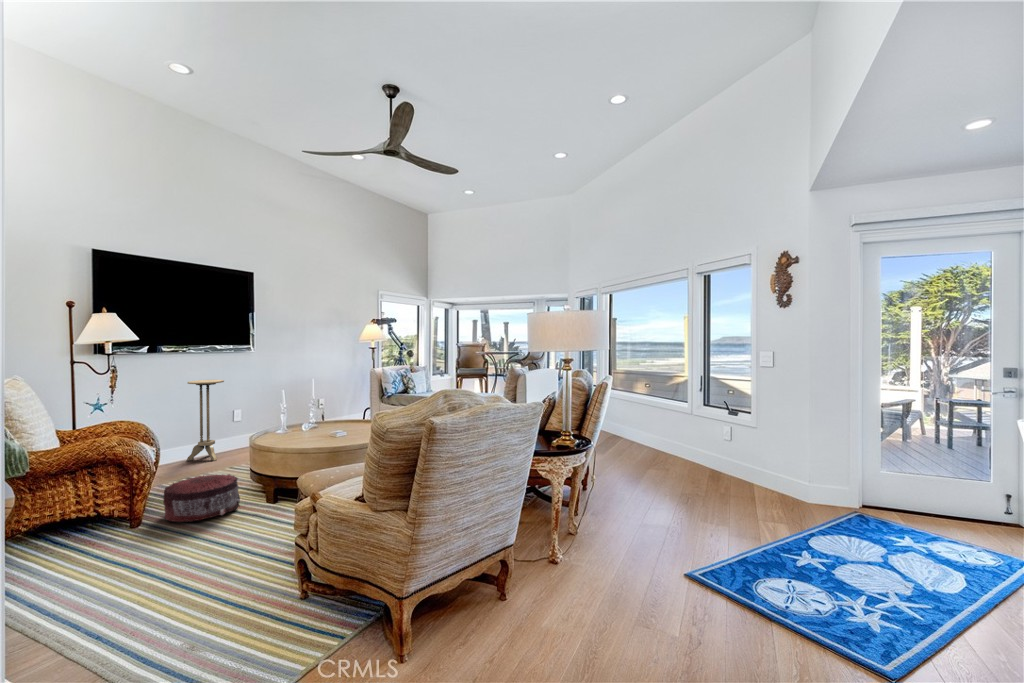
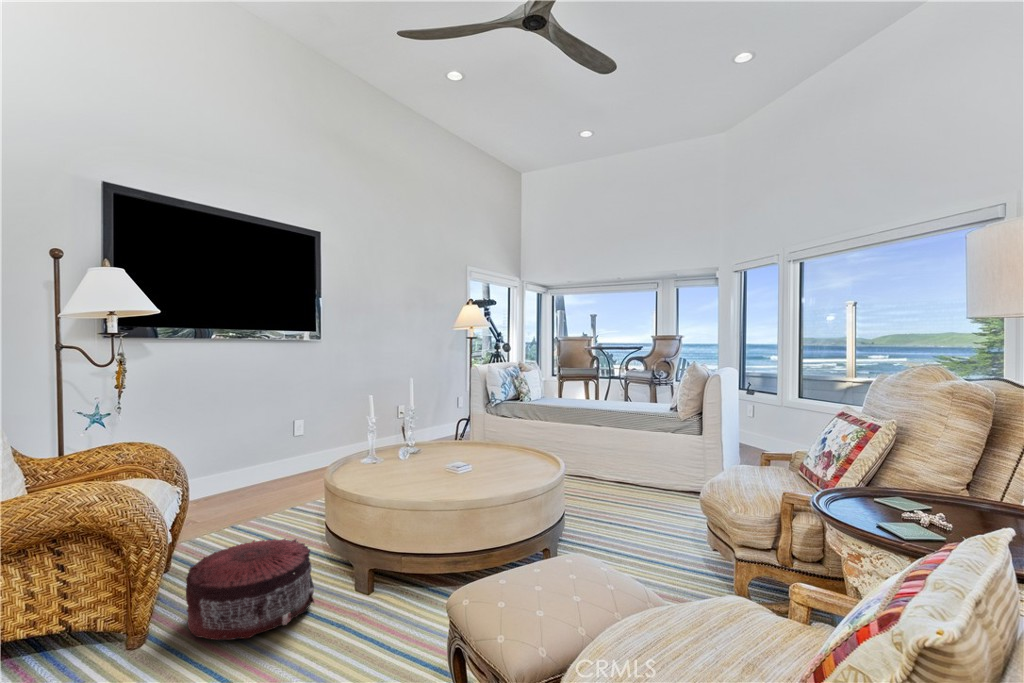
side table: present [187,380,224,461] -> none [231,378,282,497]

